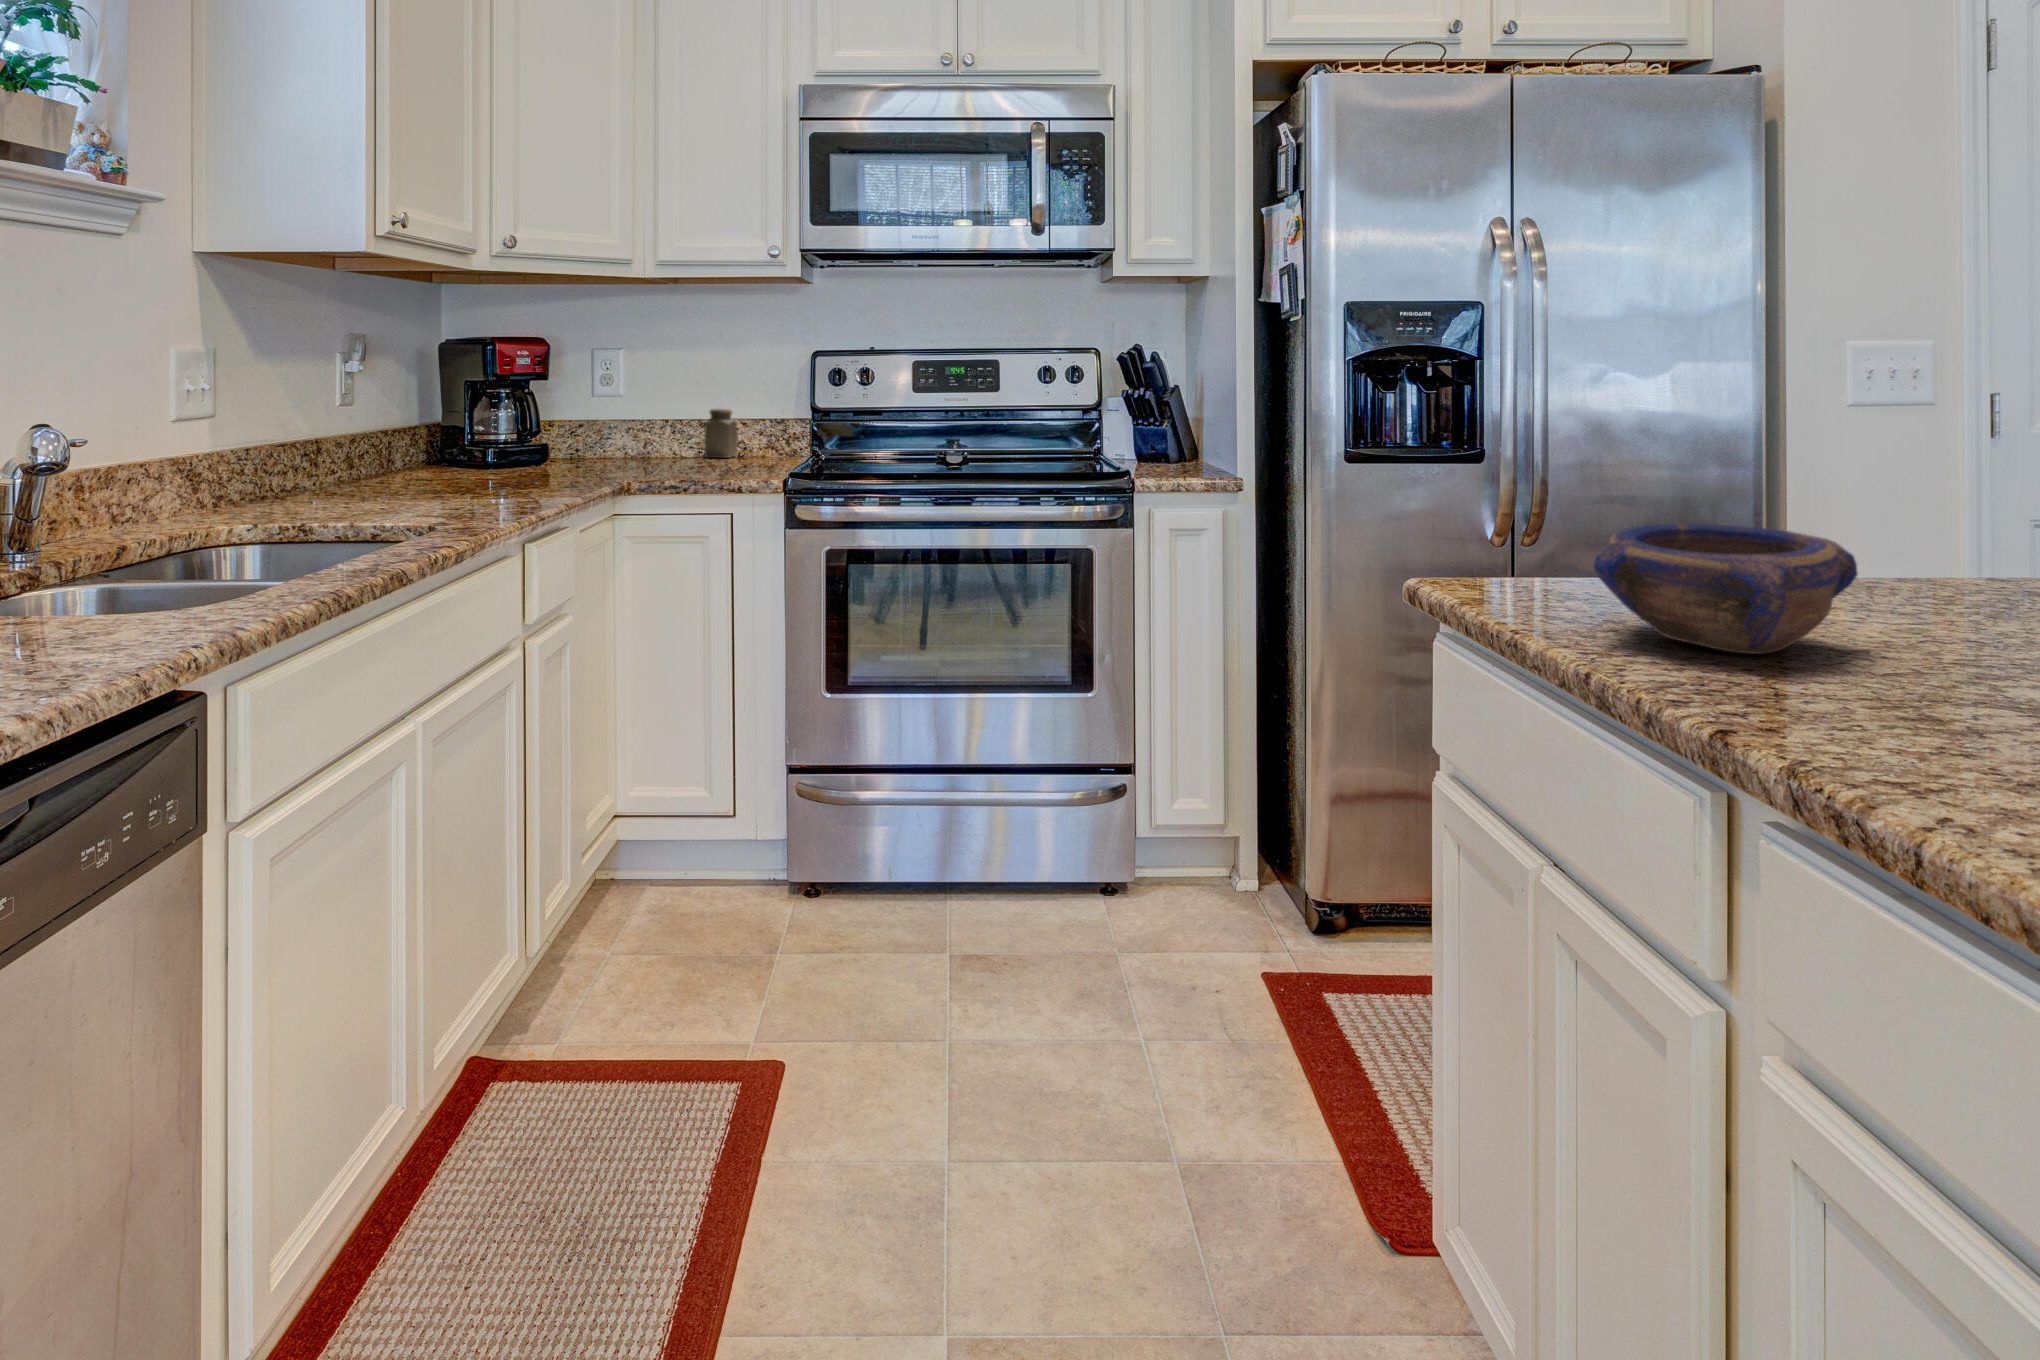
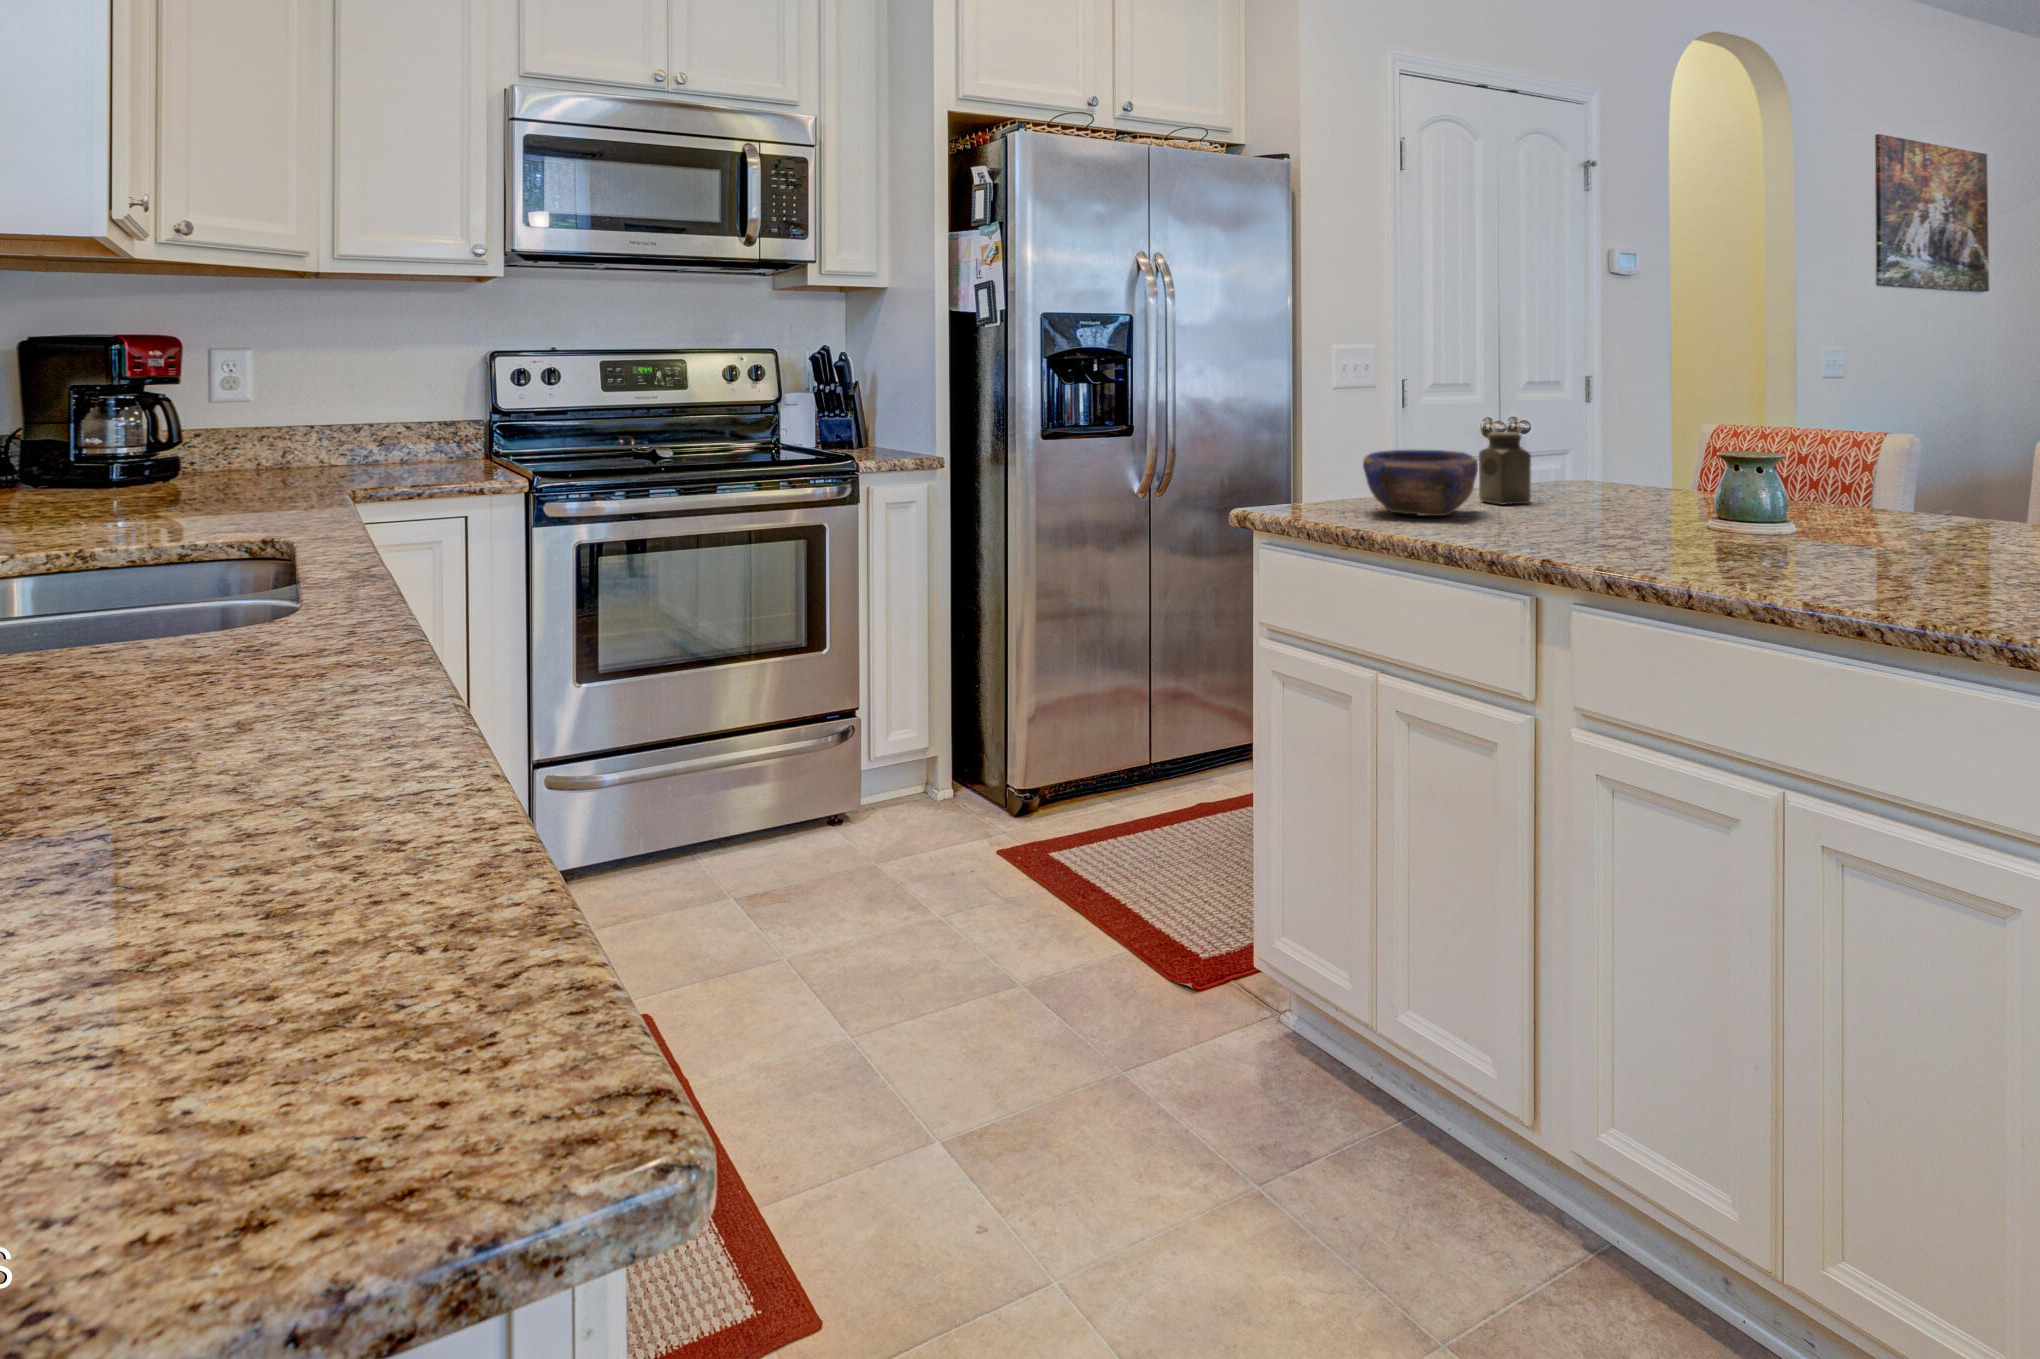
salt shaker: present [704,408,737,458] -> present [1479,432,1531,504]

